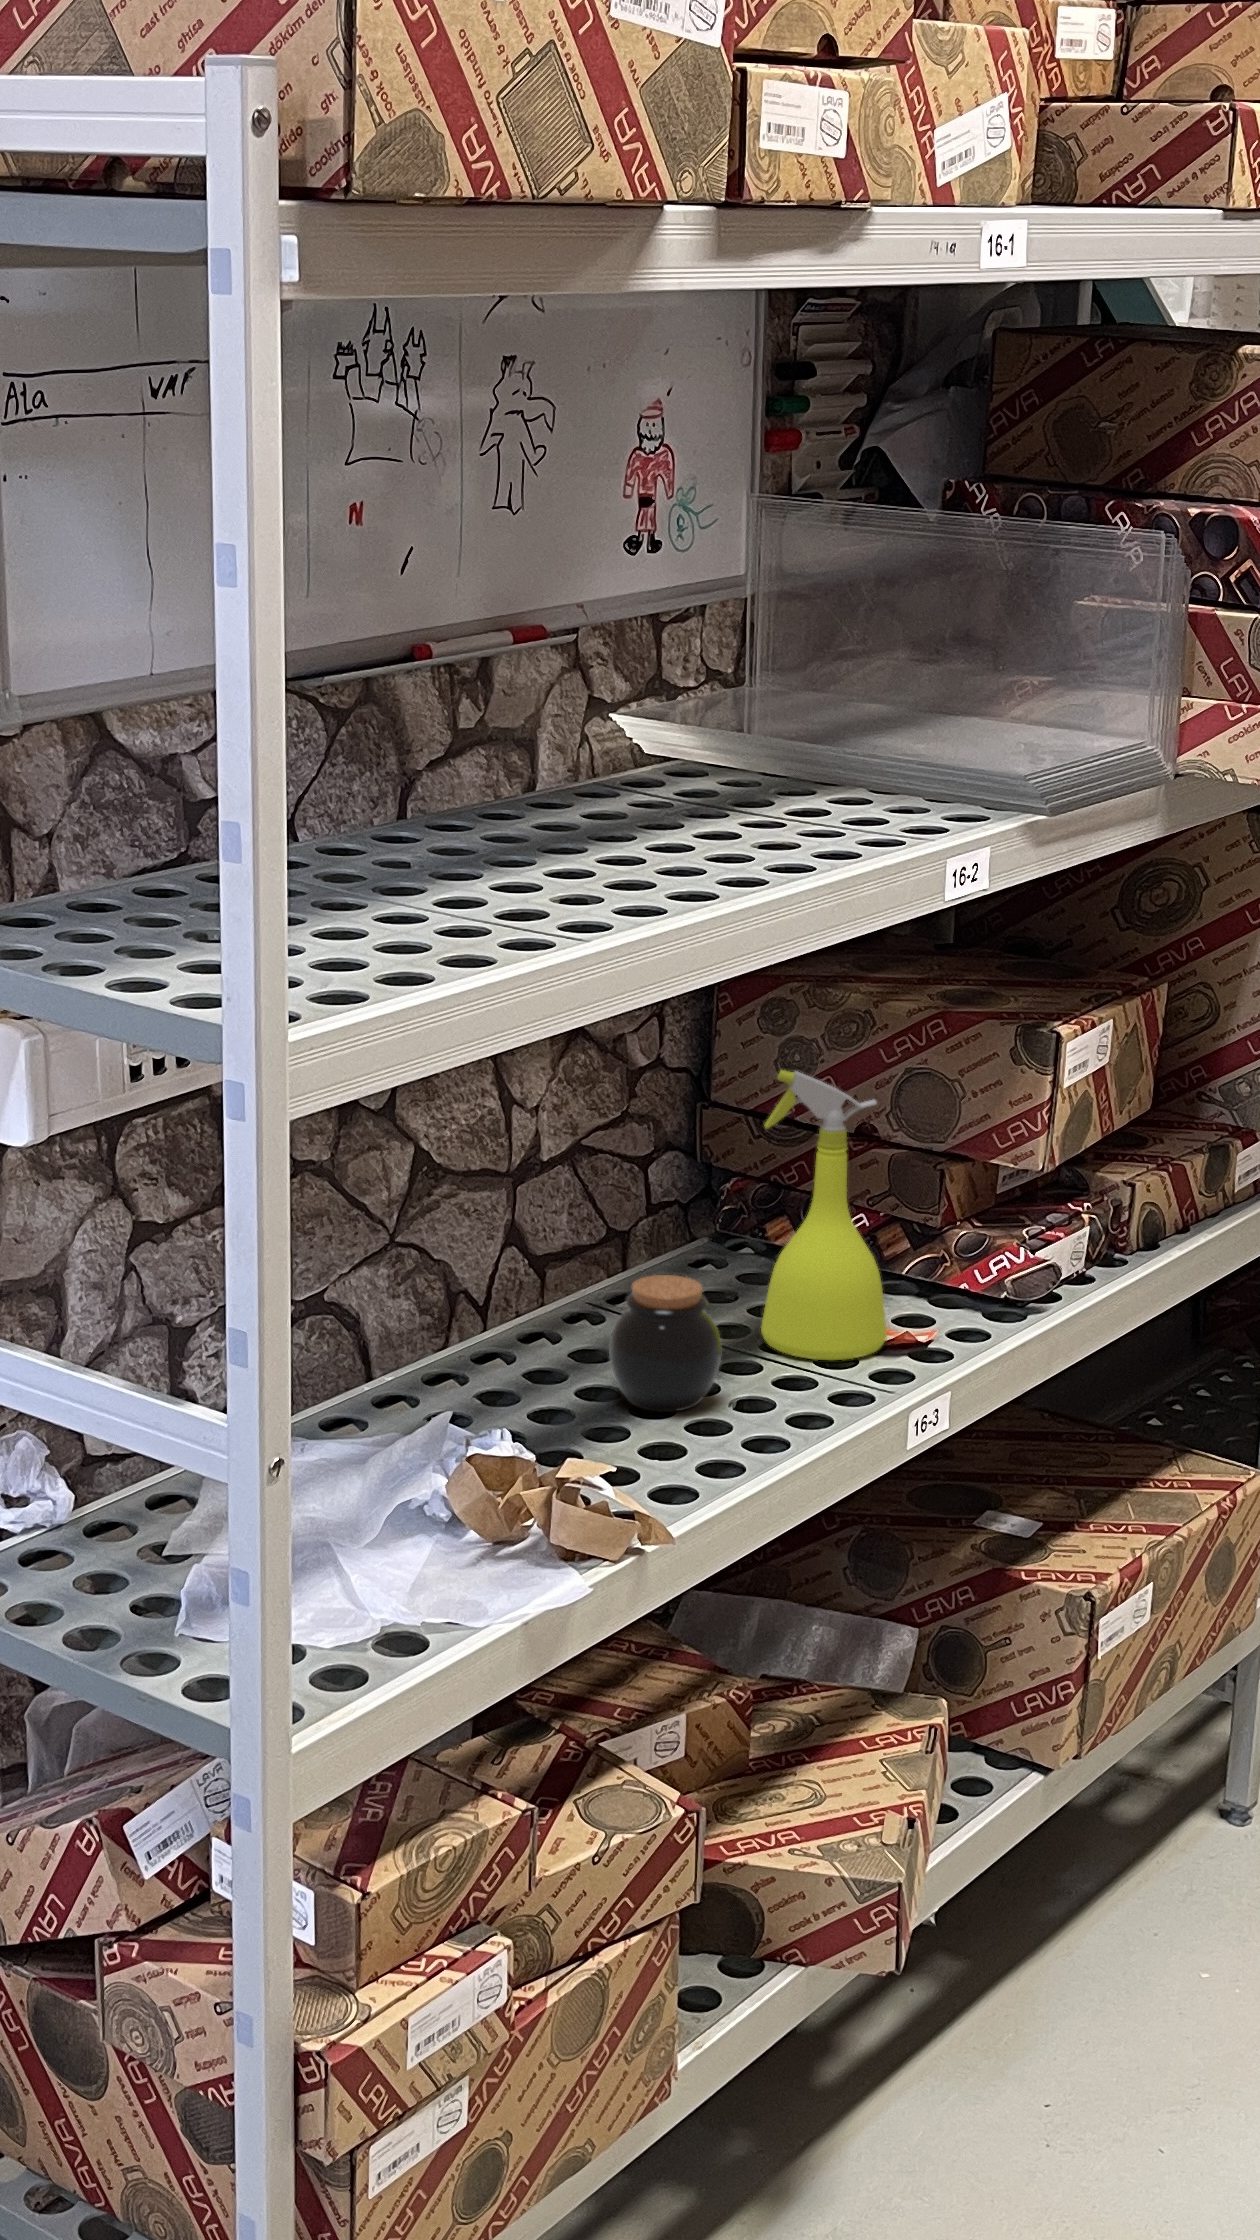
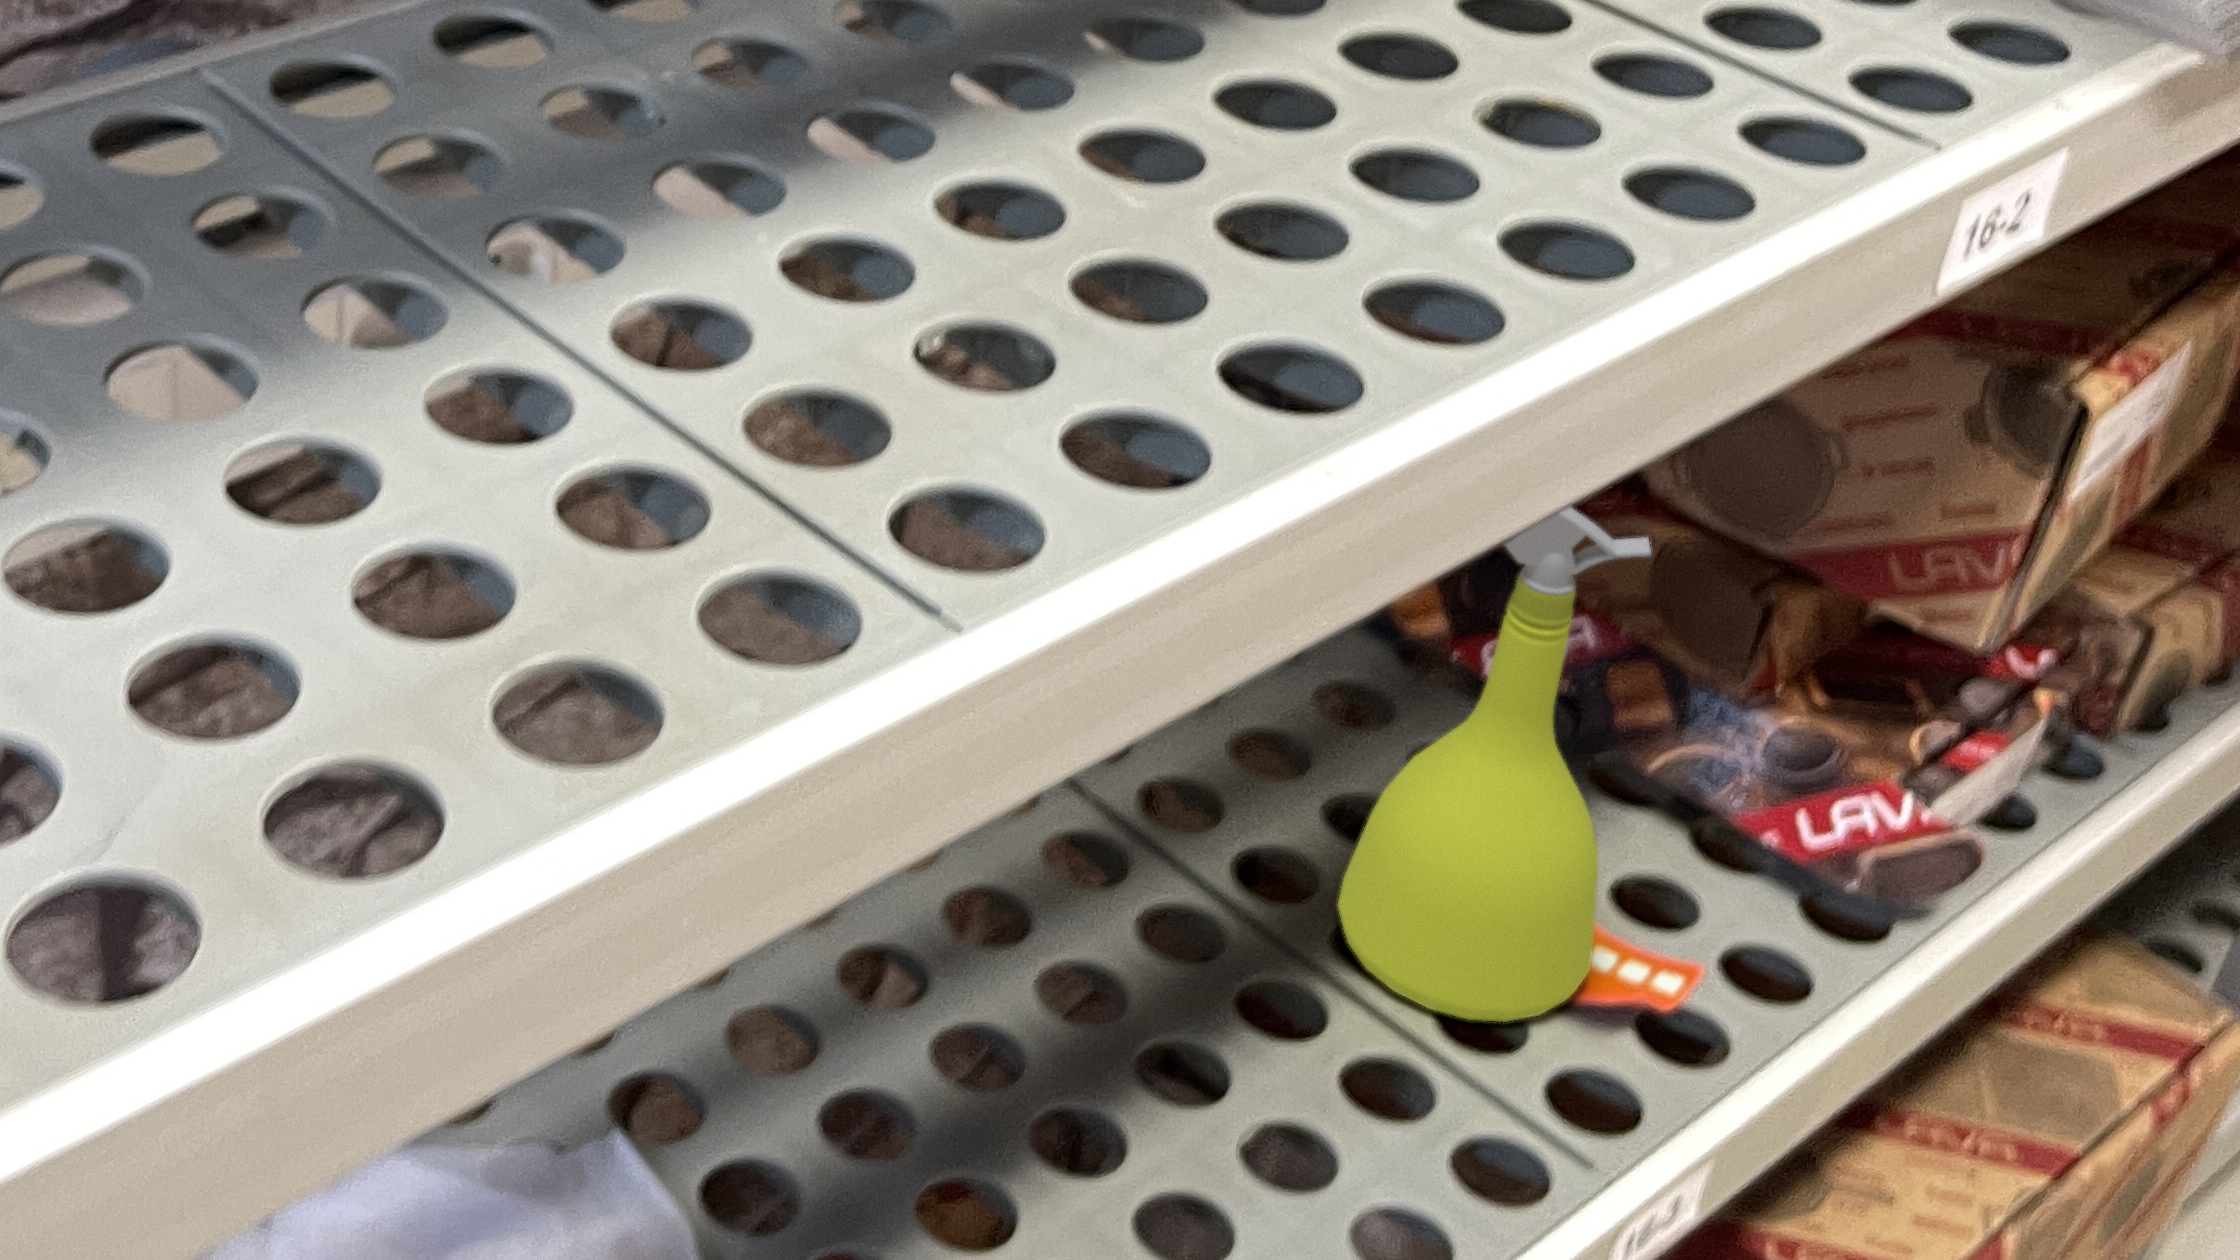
jar: present [609,1275,721,1412] -> none [993,881,1226,1169]

